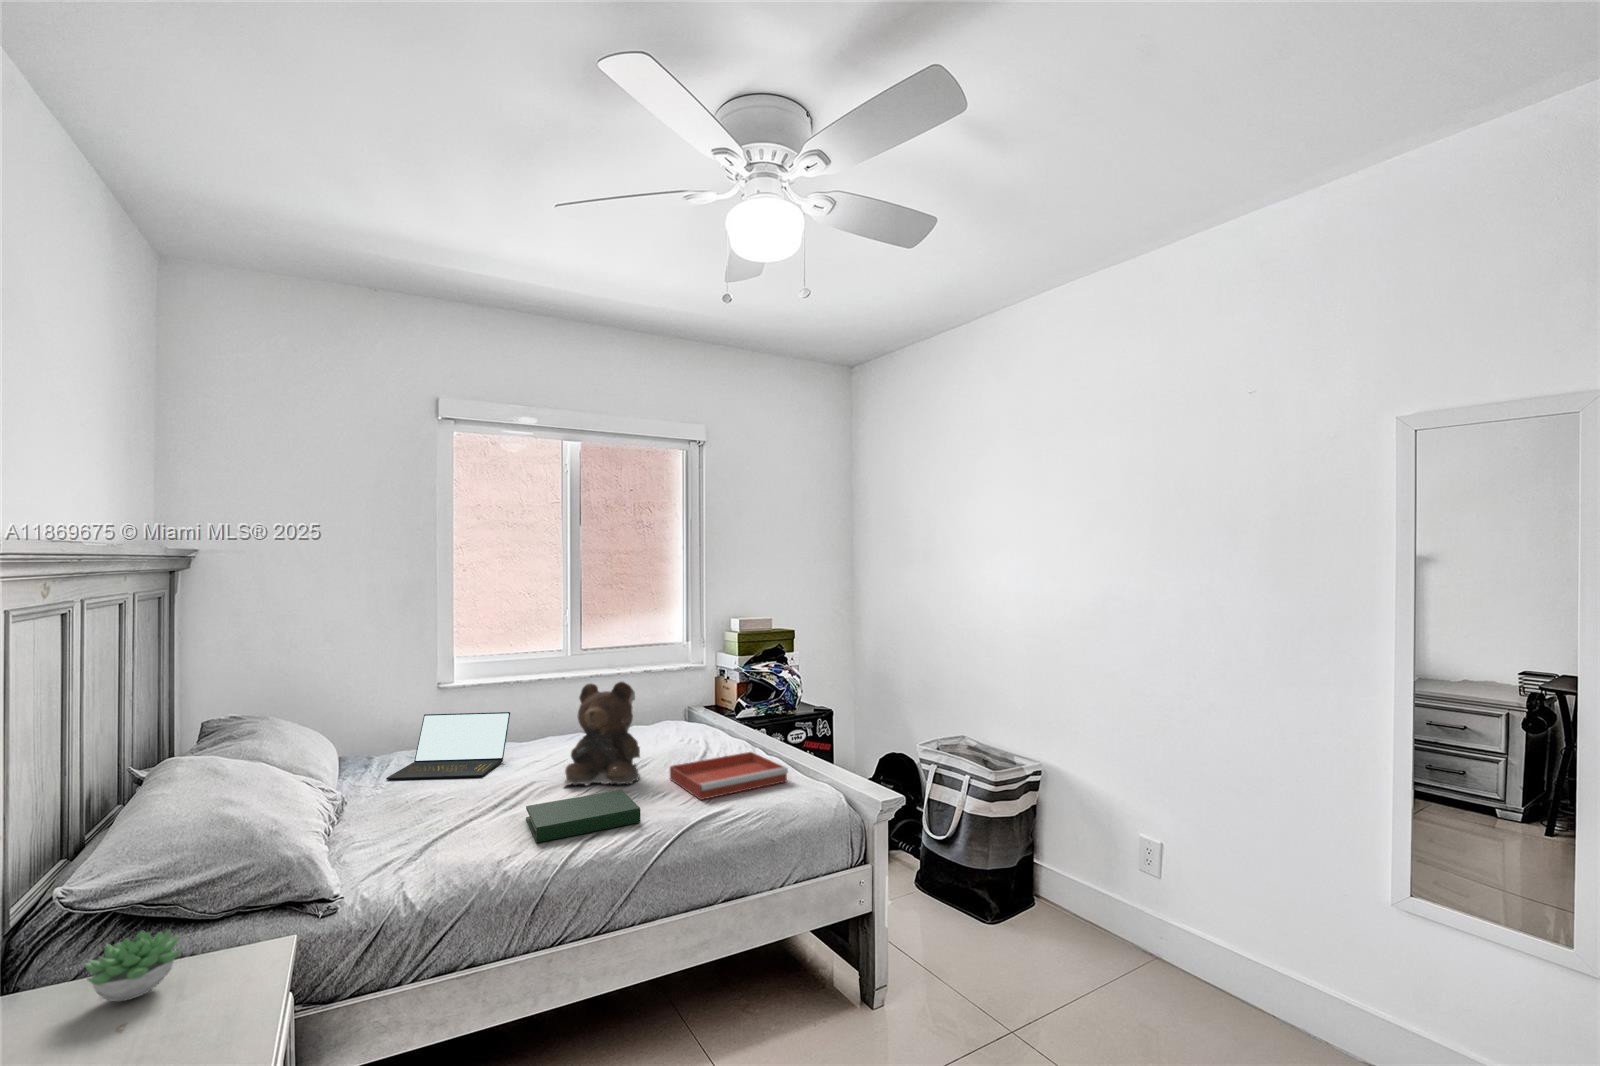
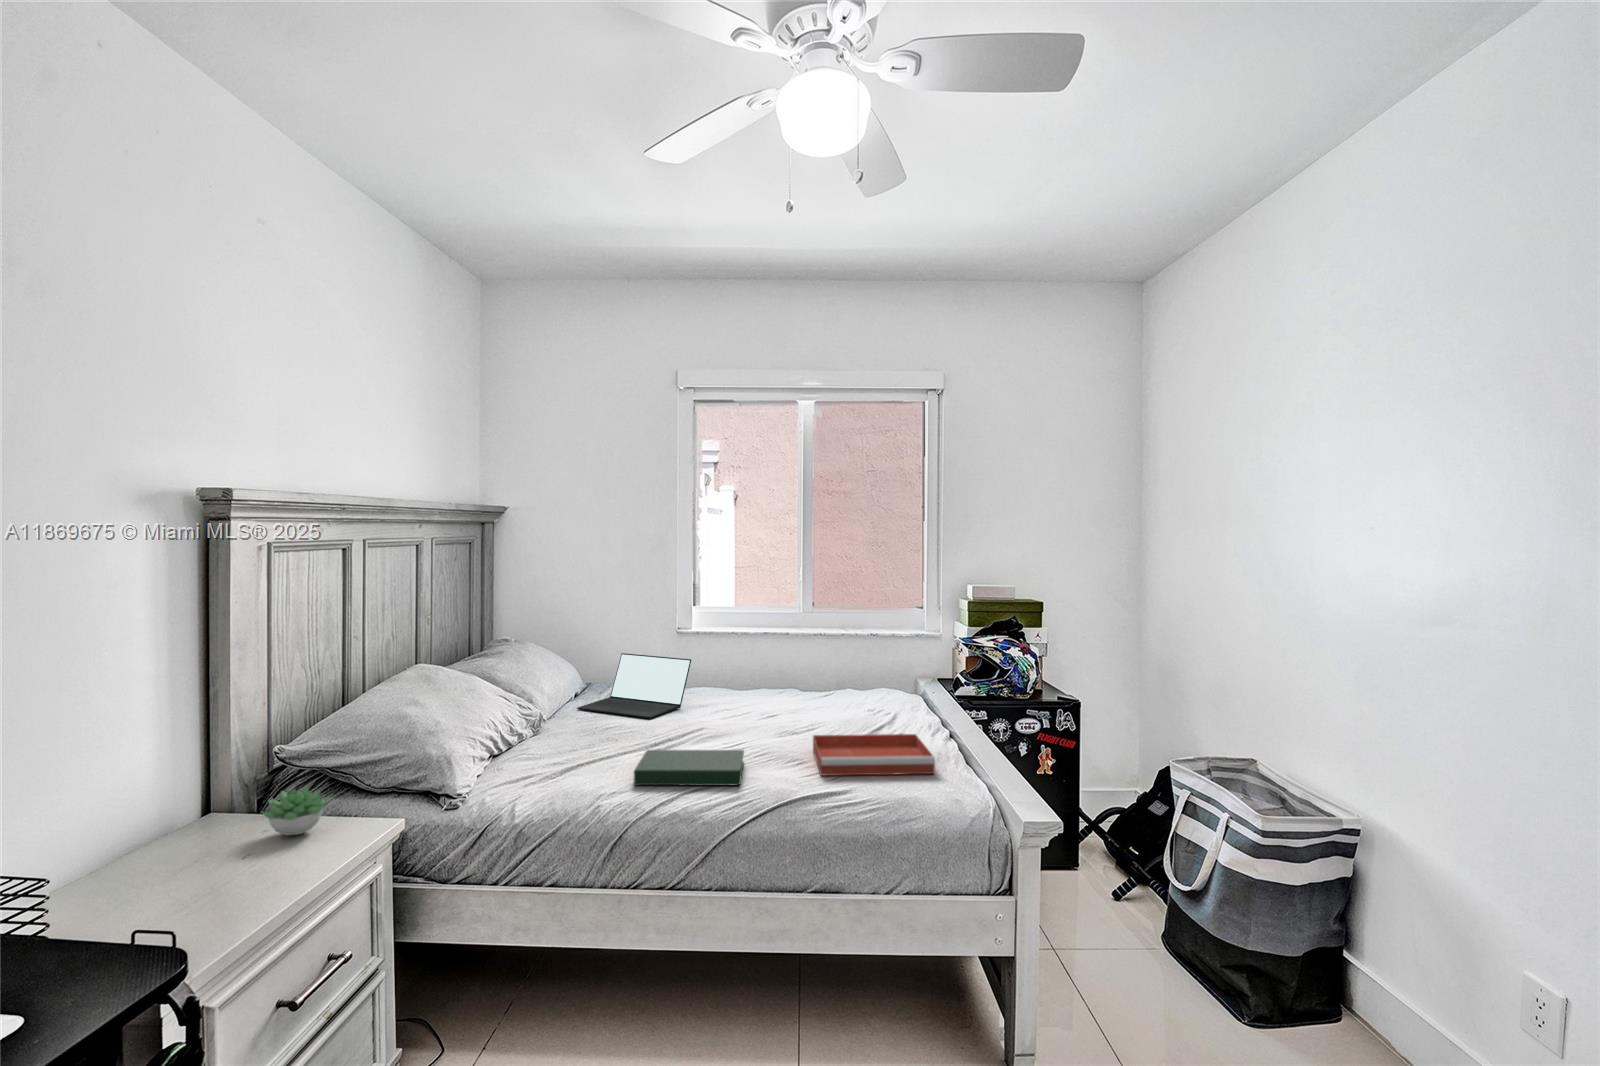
teddy bear: present [564,682,640,785] -> none [707,636,789,748]

